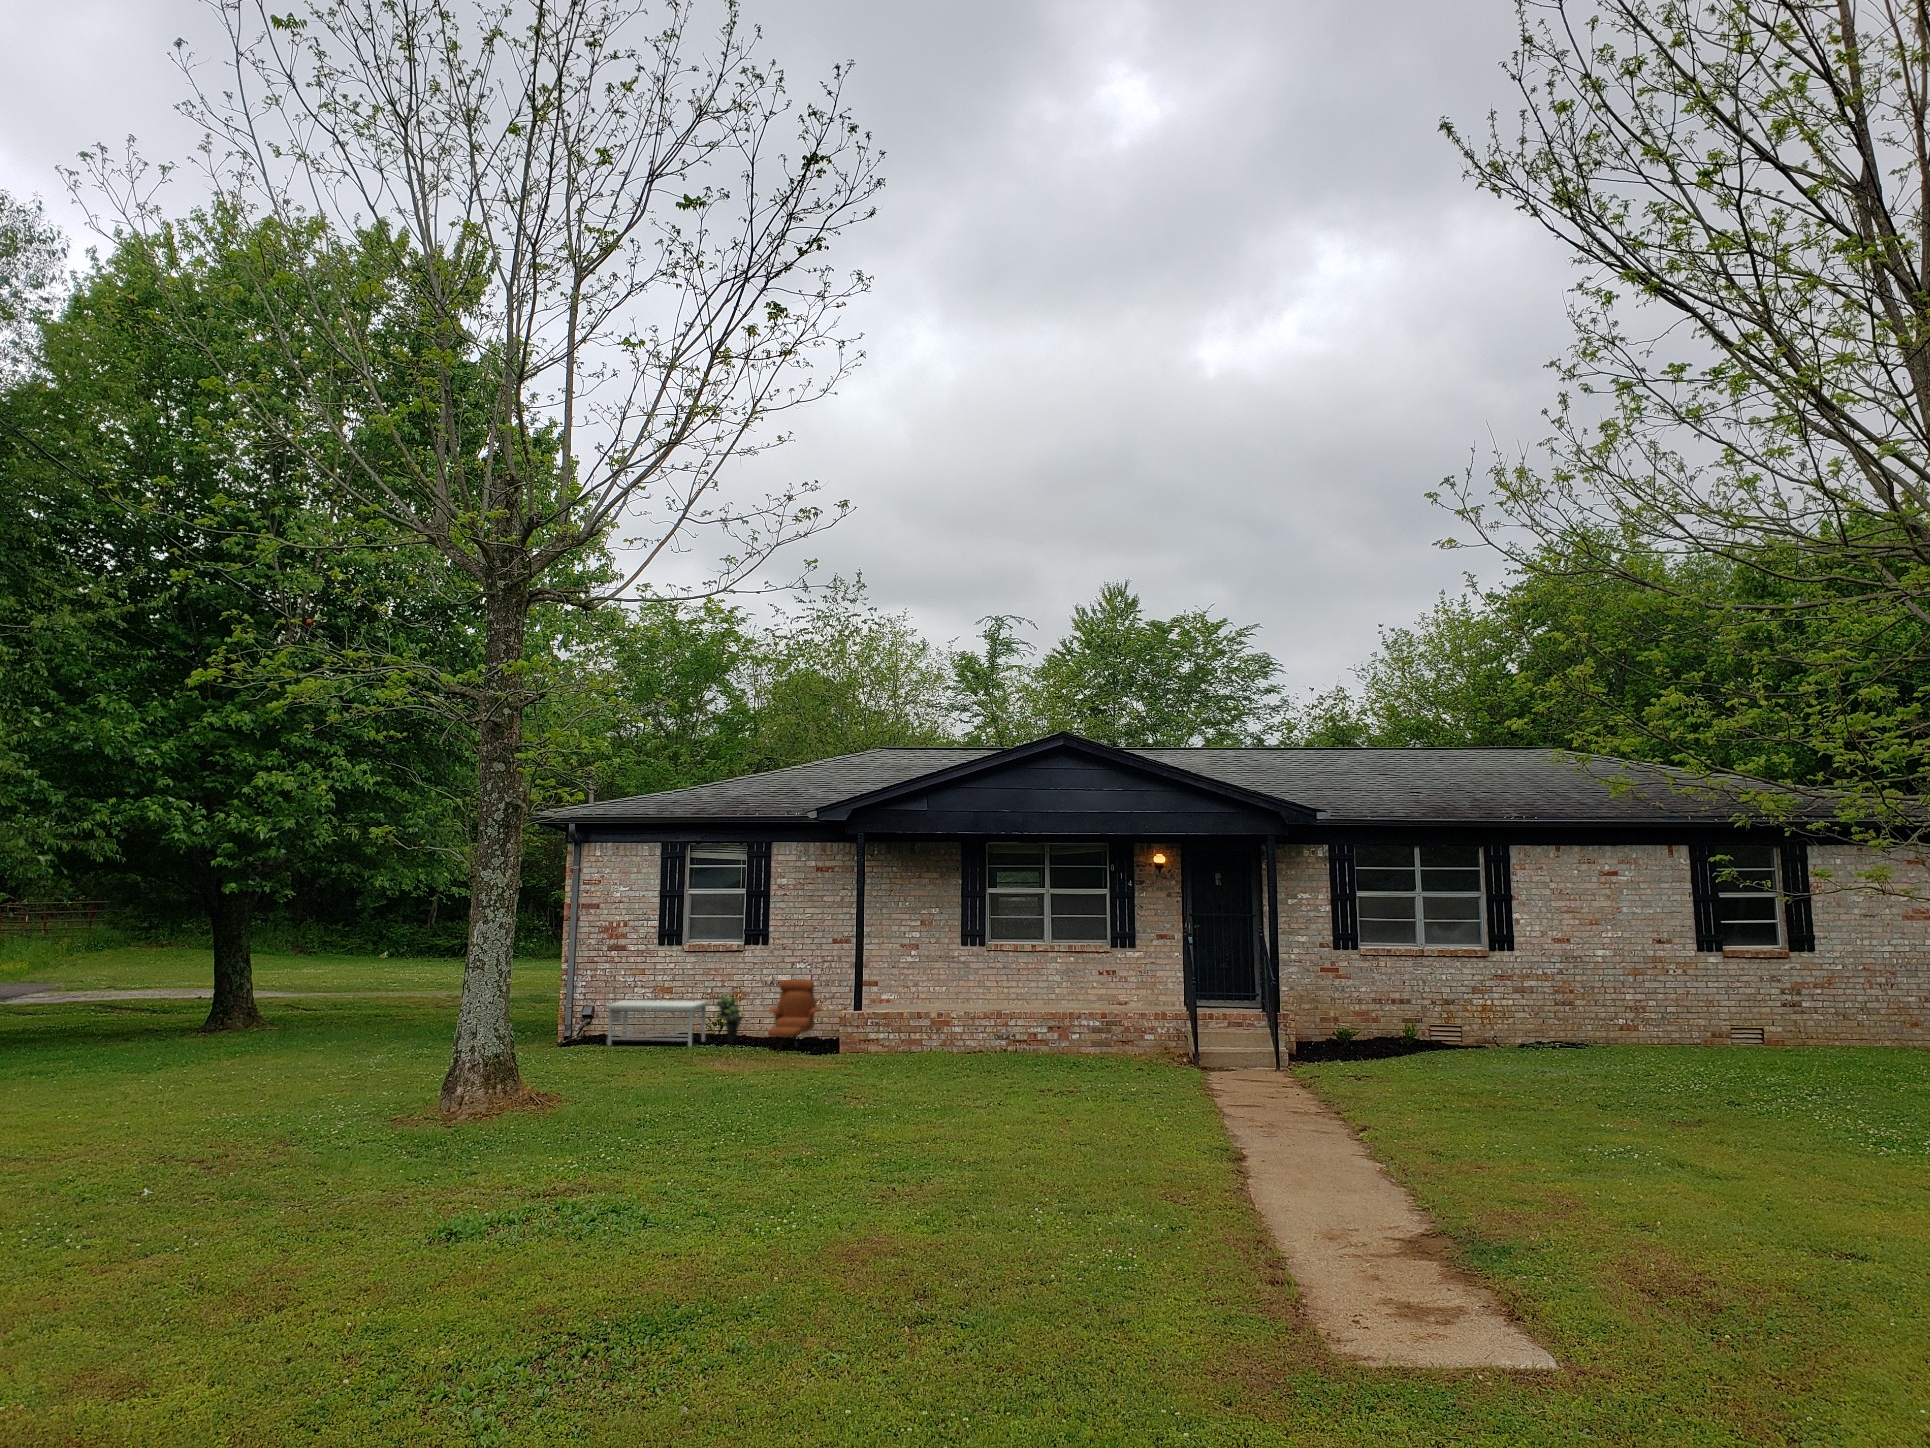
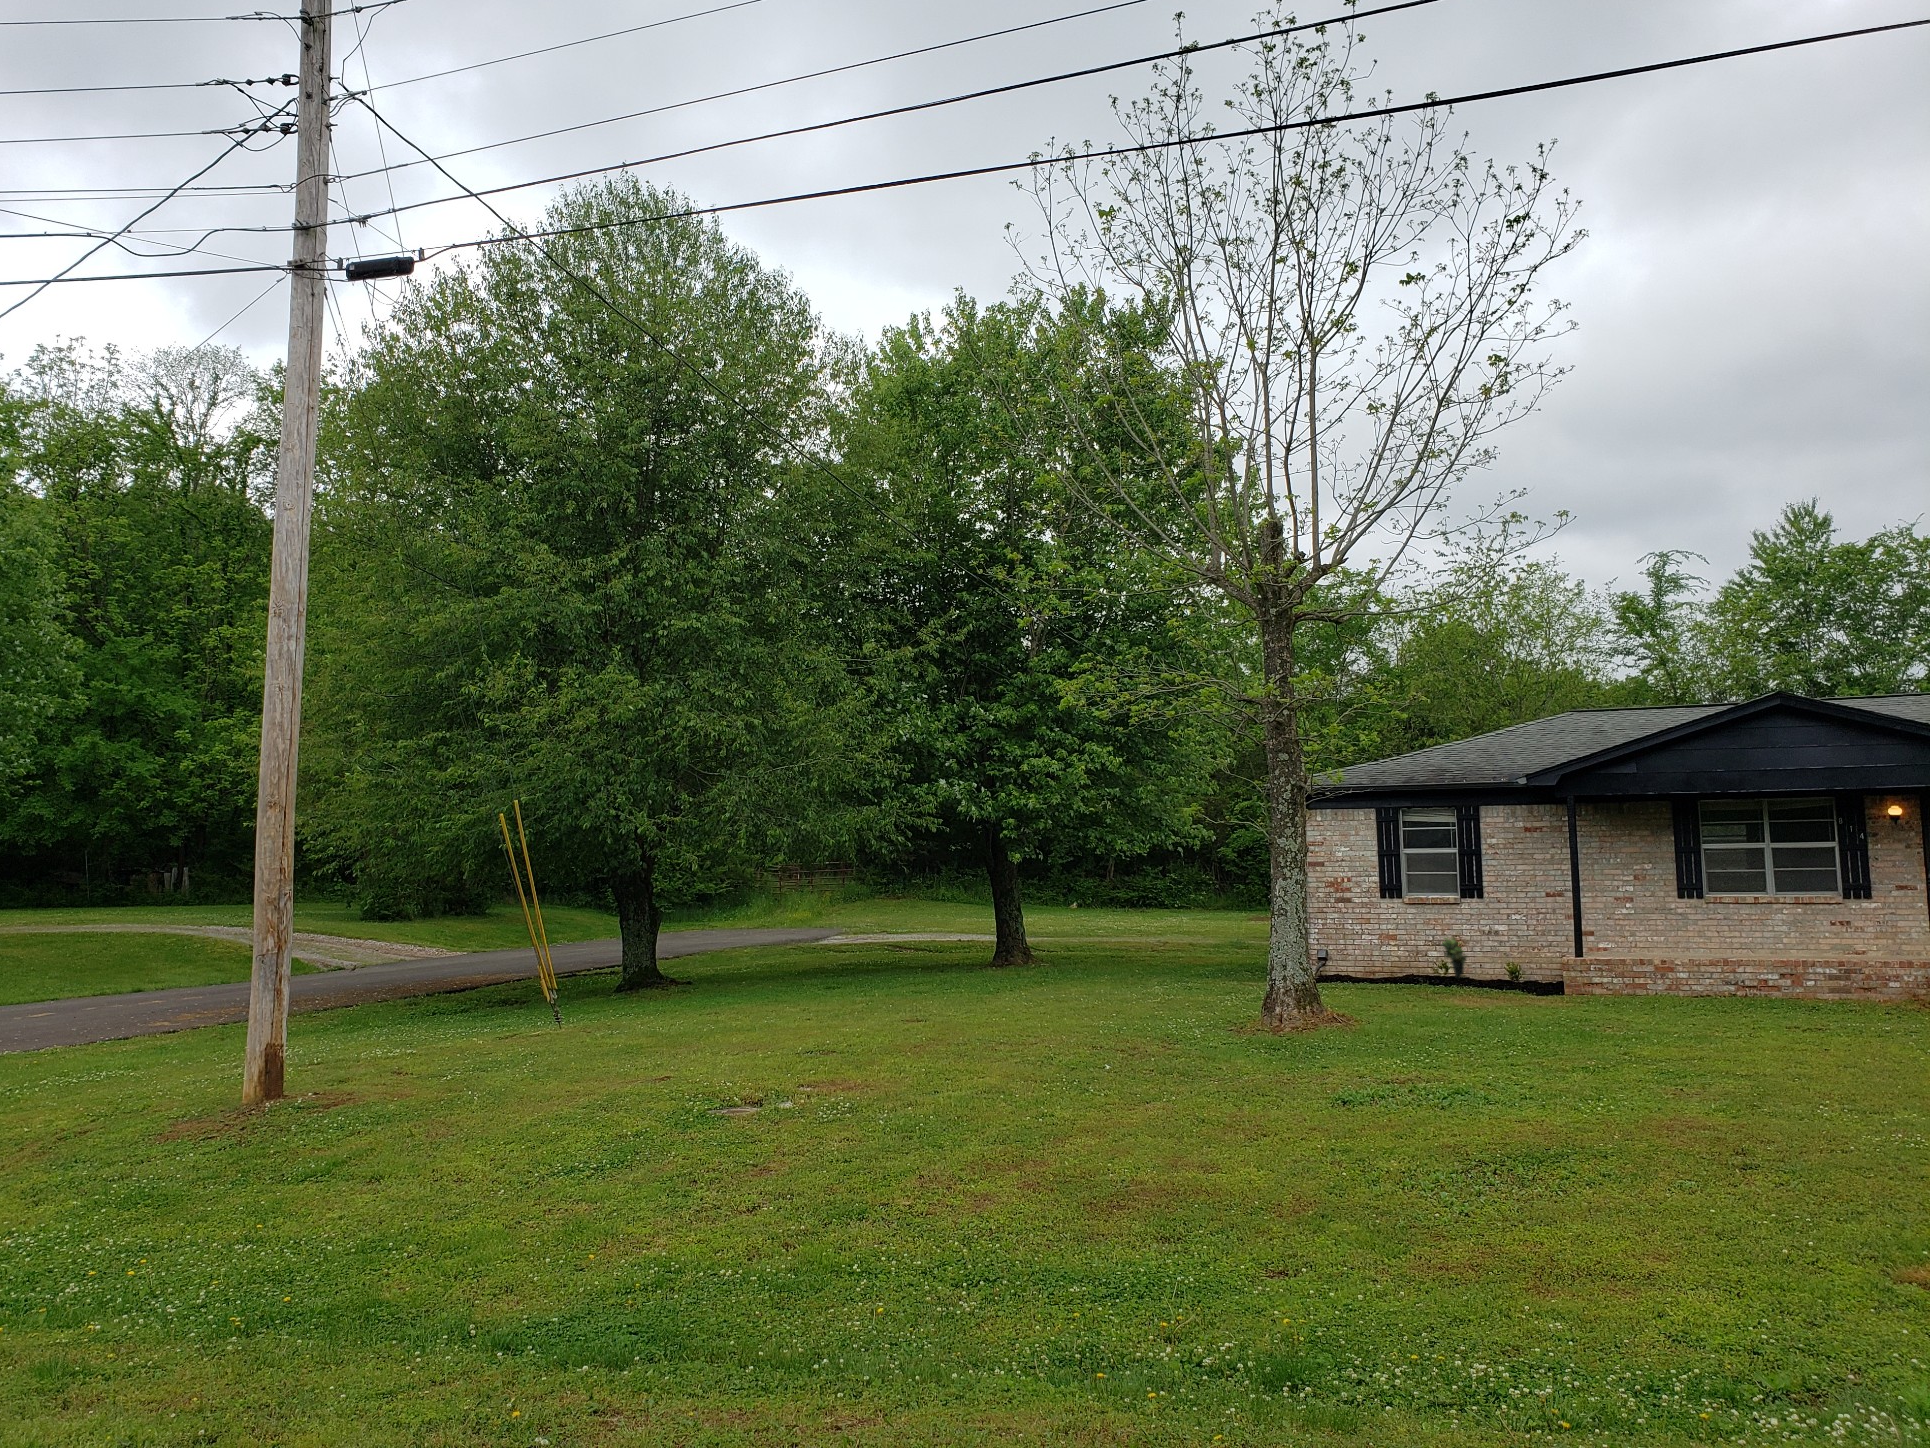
lounge chair: present [768,980,821,1051] -> none [1490,926,1540,986]
storage bench: present [605,1000,708,1047] -> none [1346,941,1433,980]

